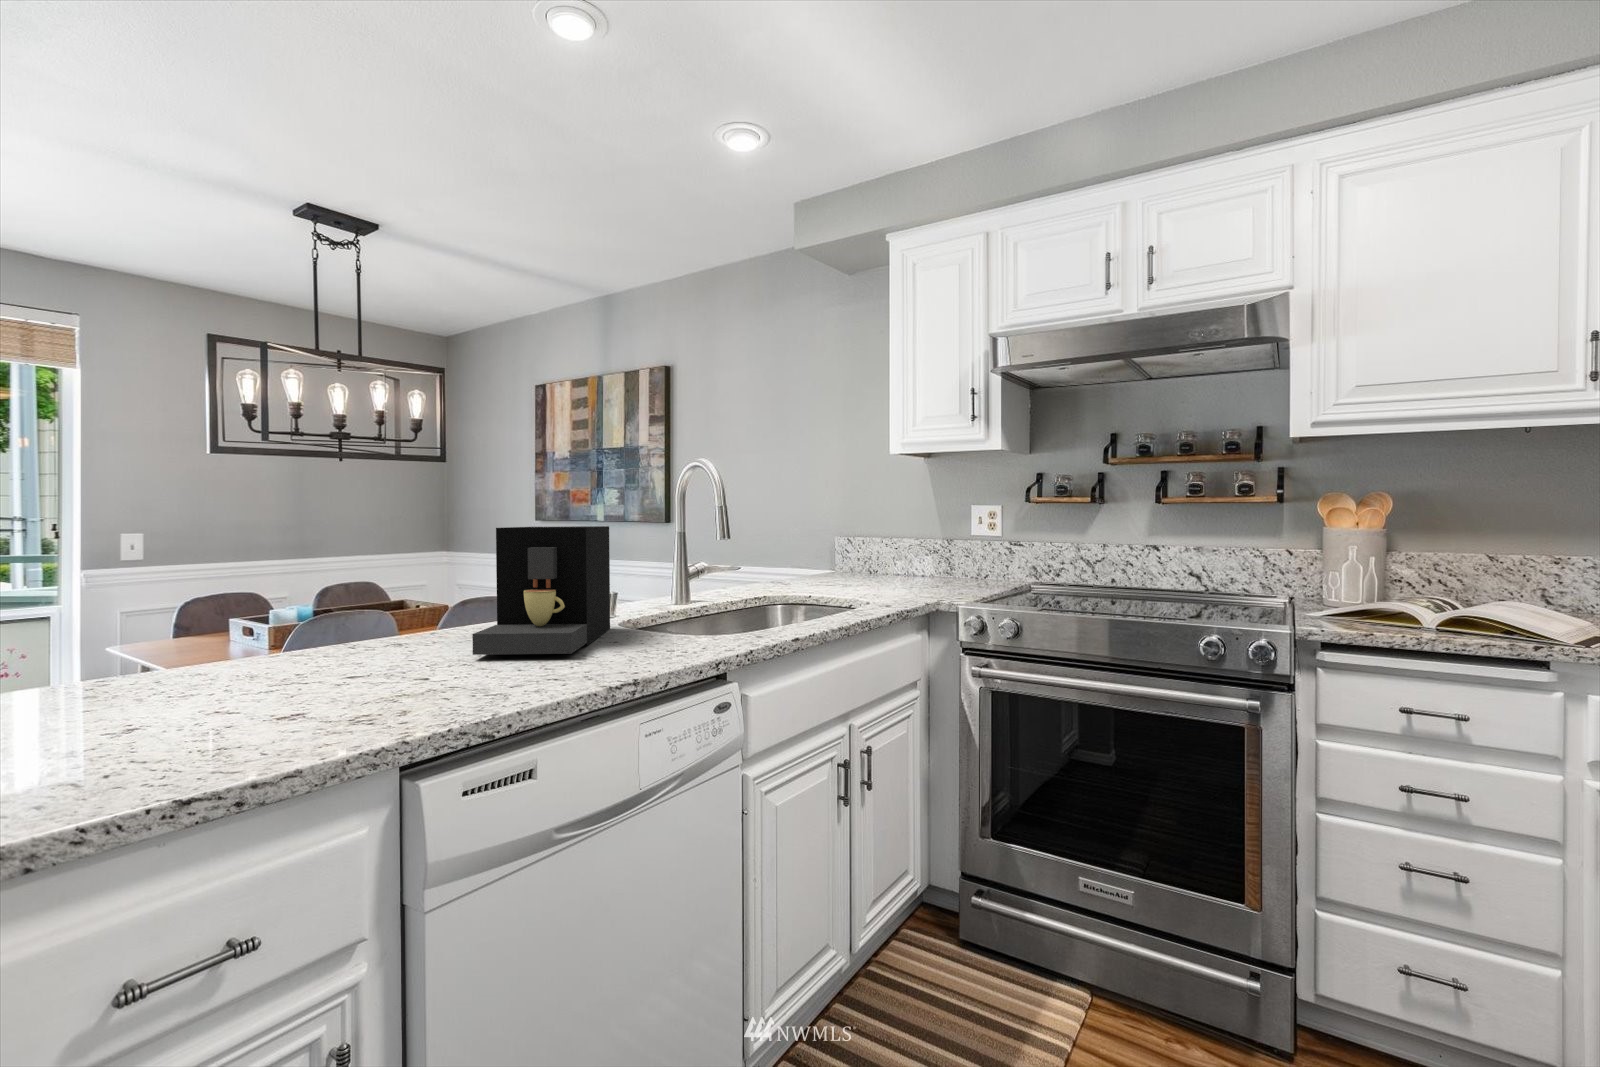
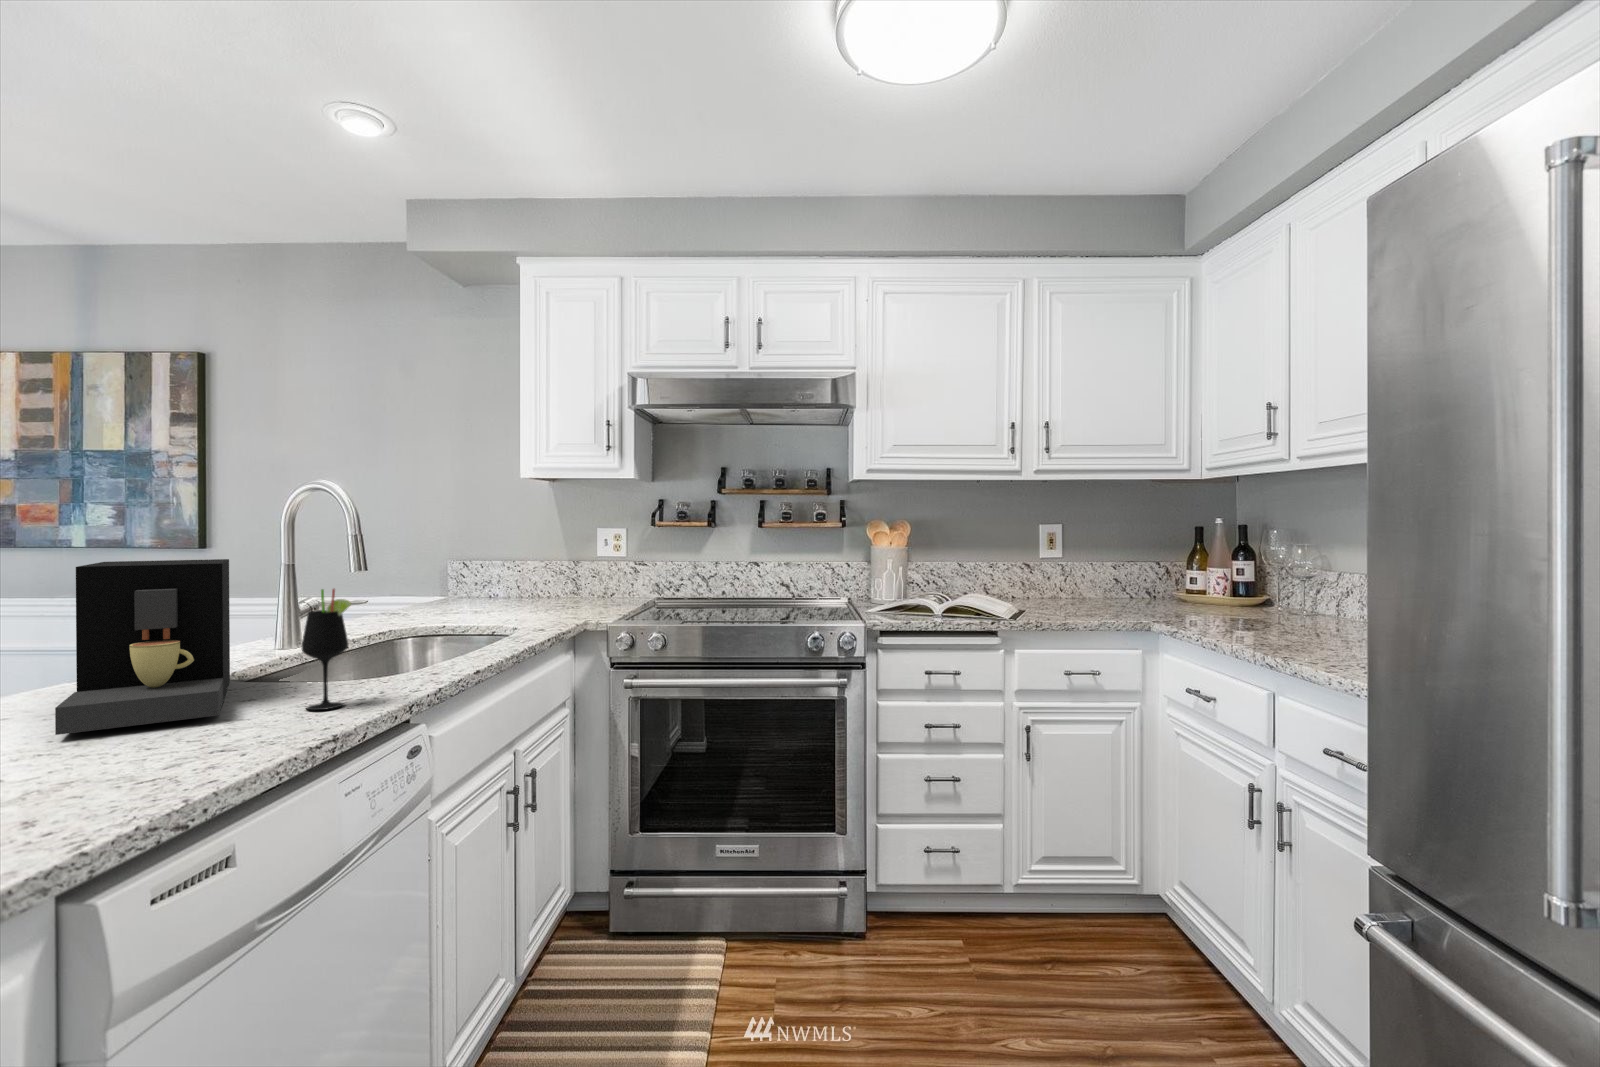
wine glass: none [631,550,666,659] -> present [302,589,351,710]

